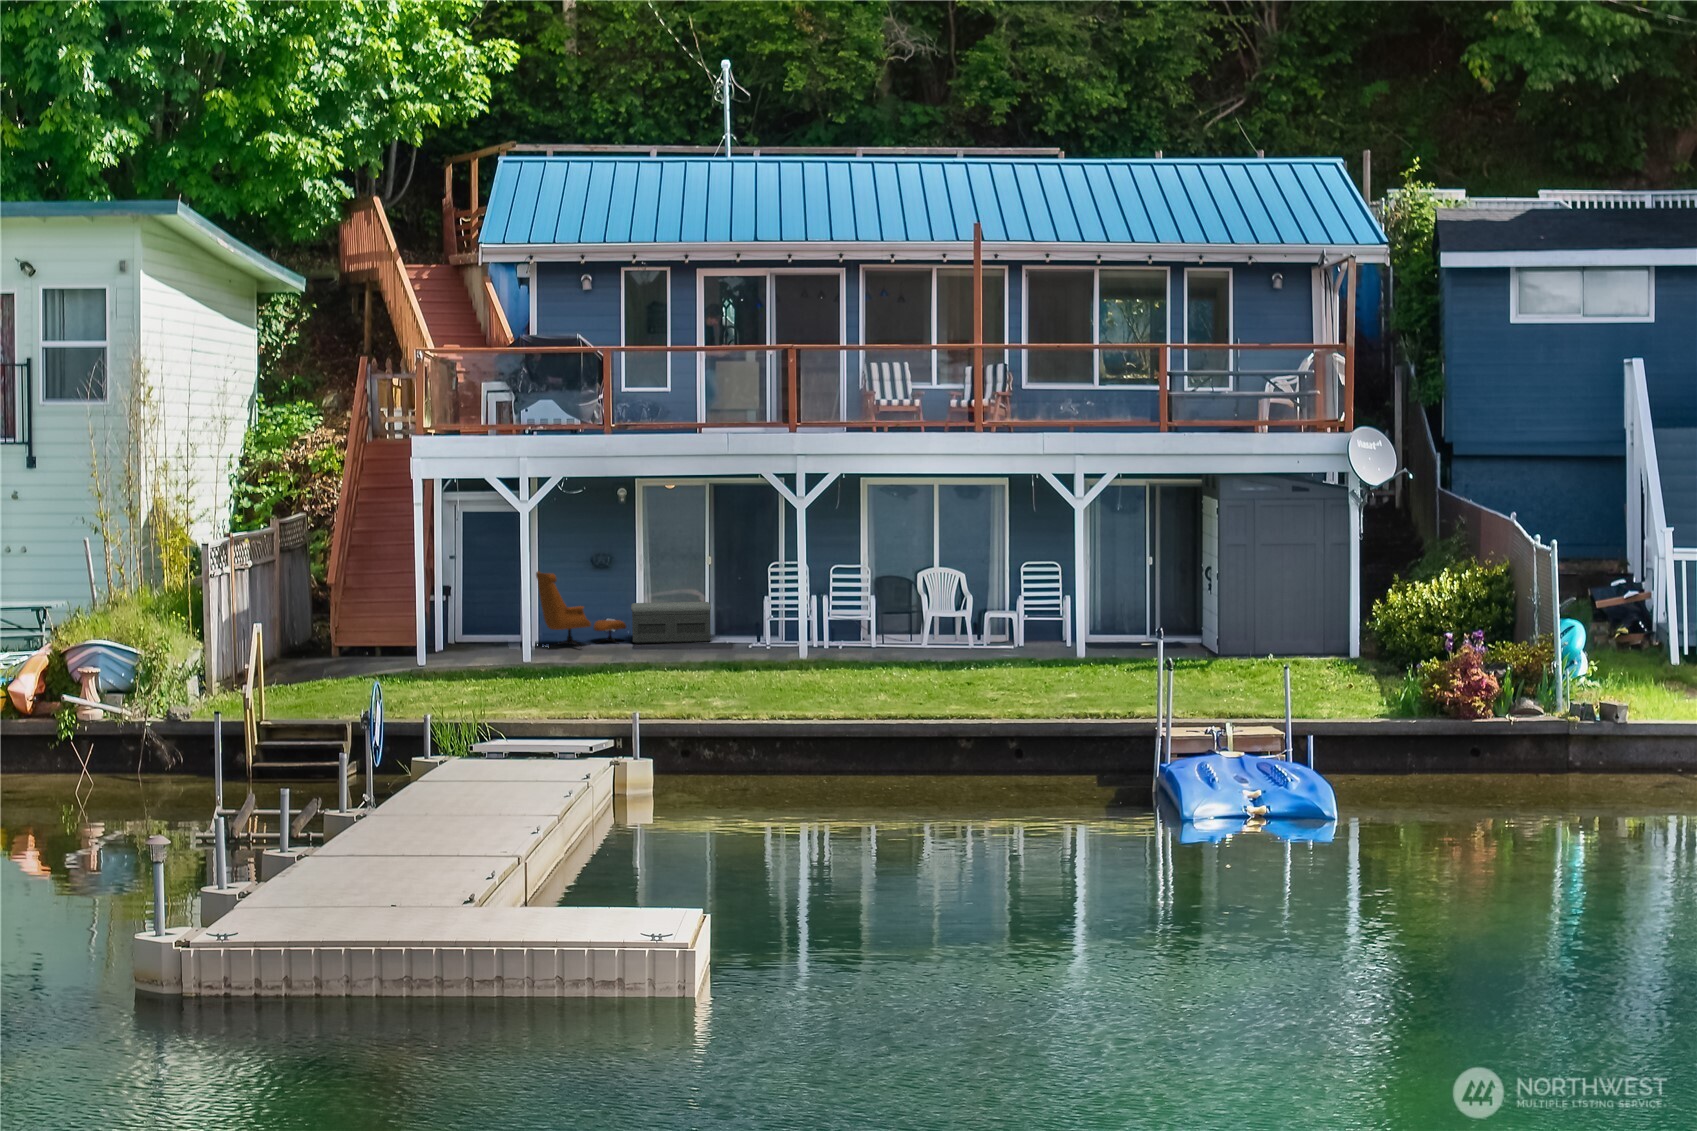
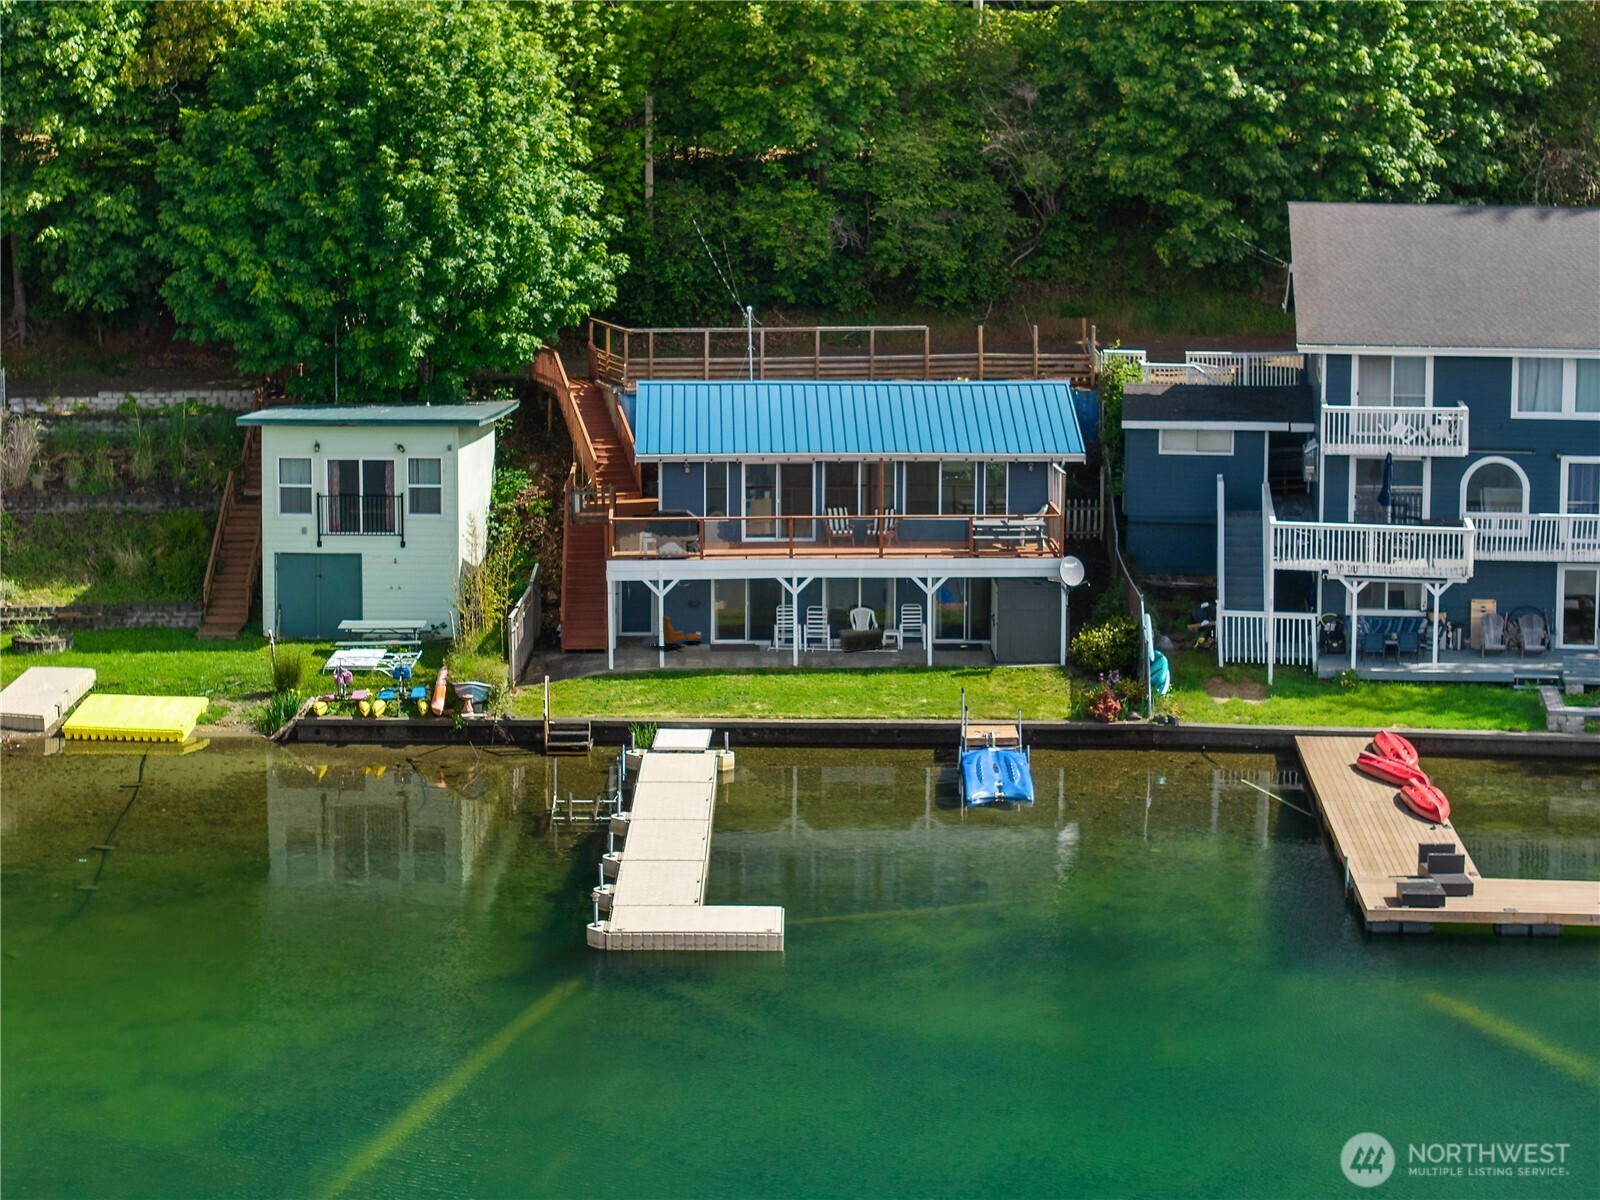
storage bench: present [631,602,711,643] -> present [840,627,882,652]

